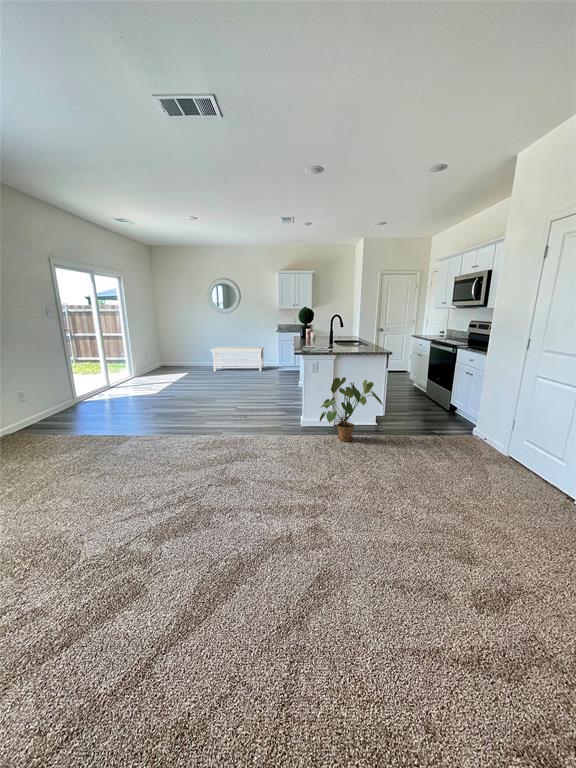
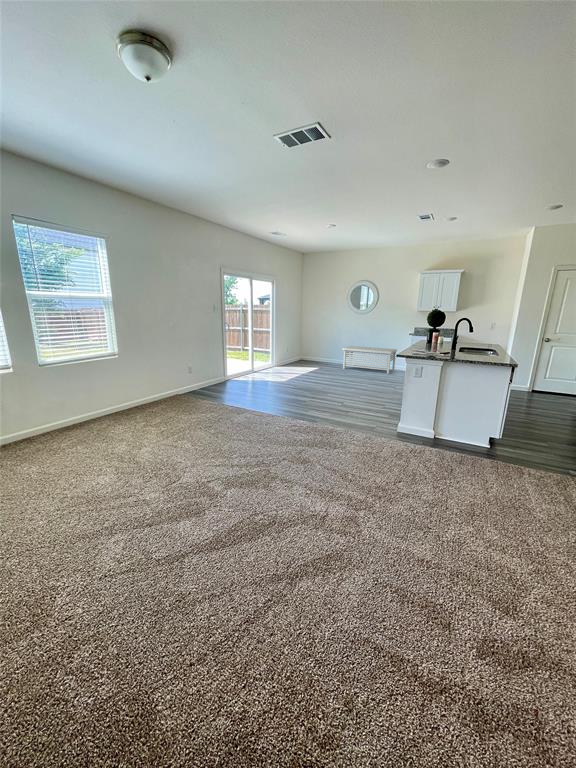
house plant: present [320,377,383,441] -> none [411,386,490,455]

